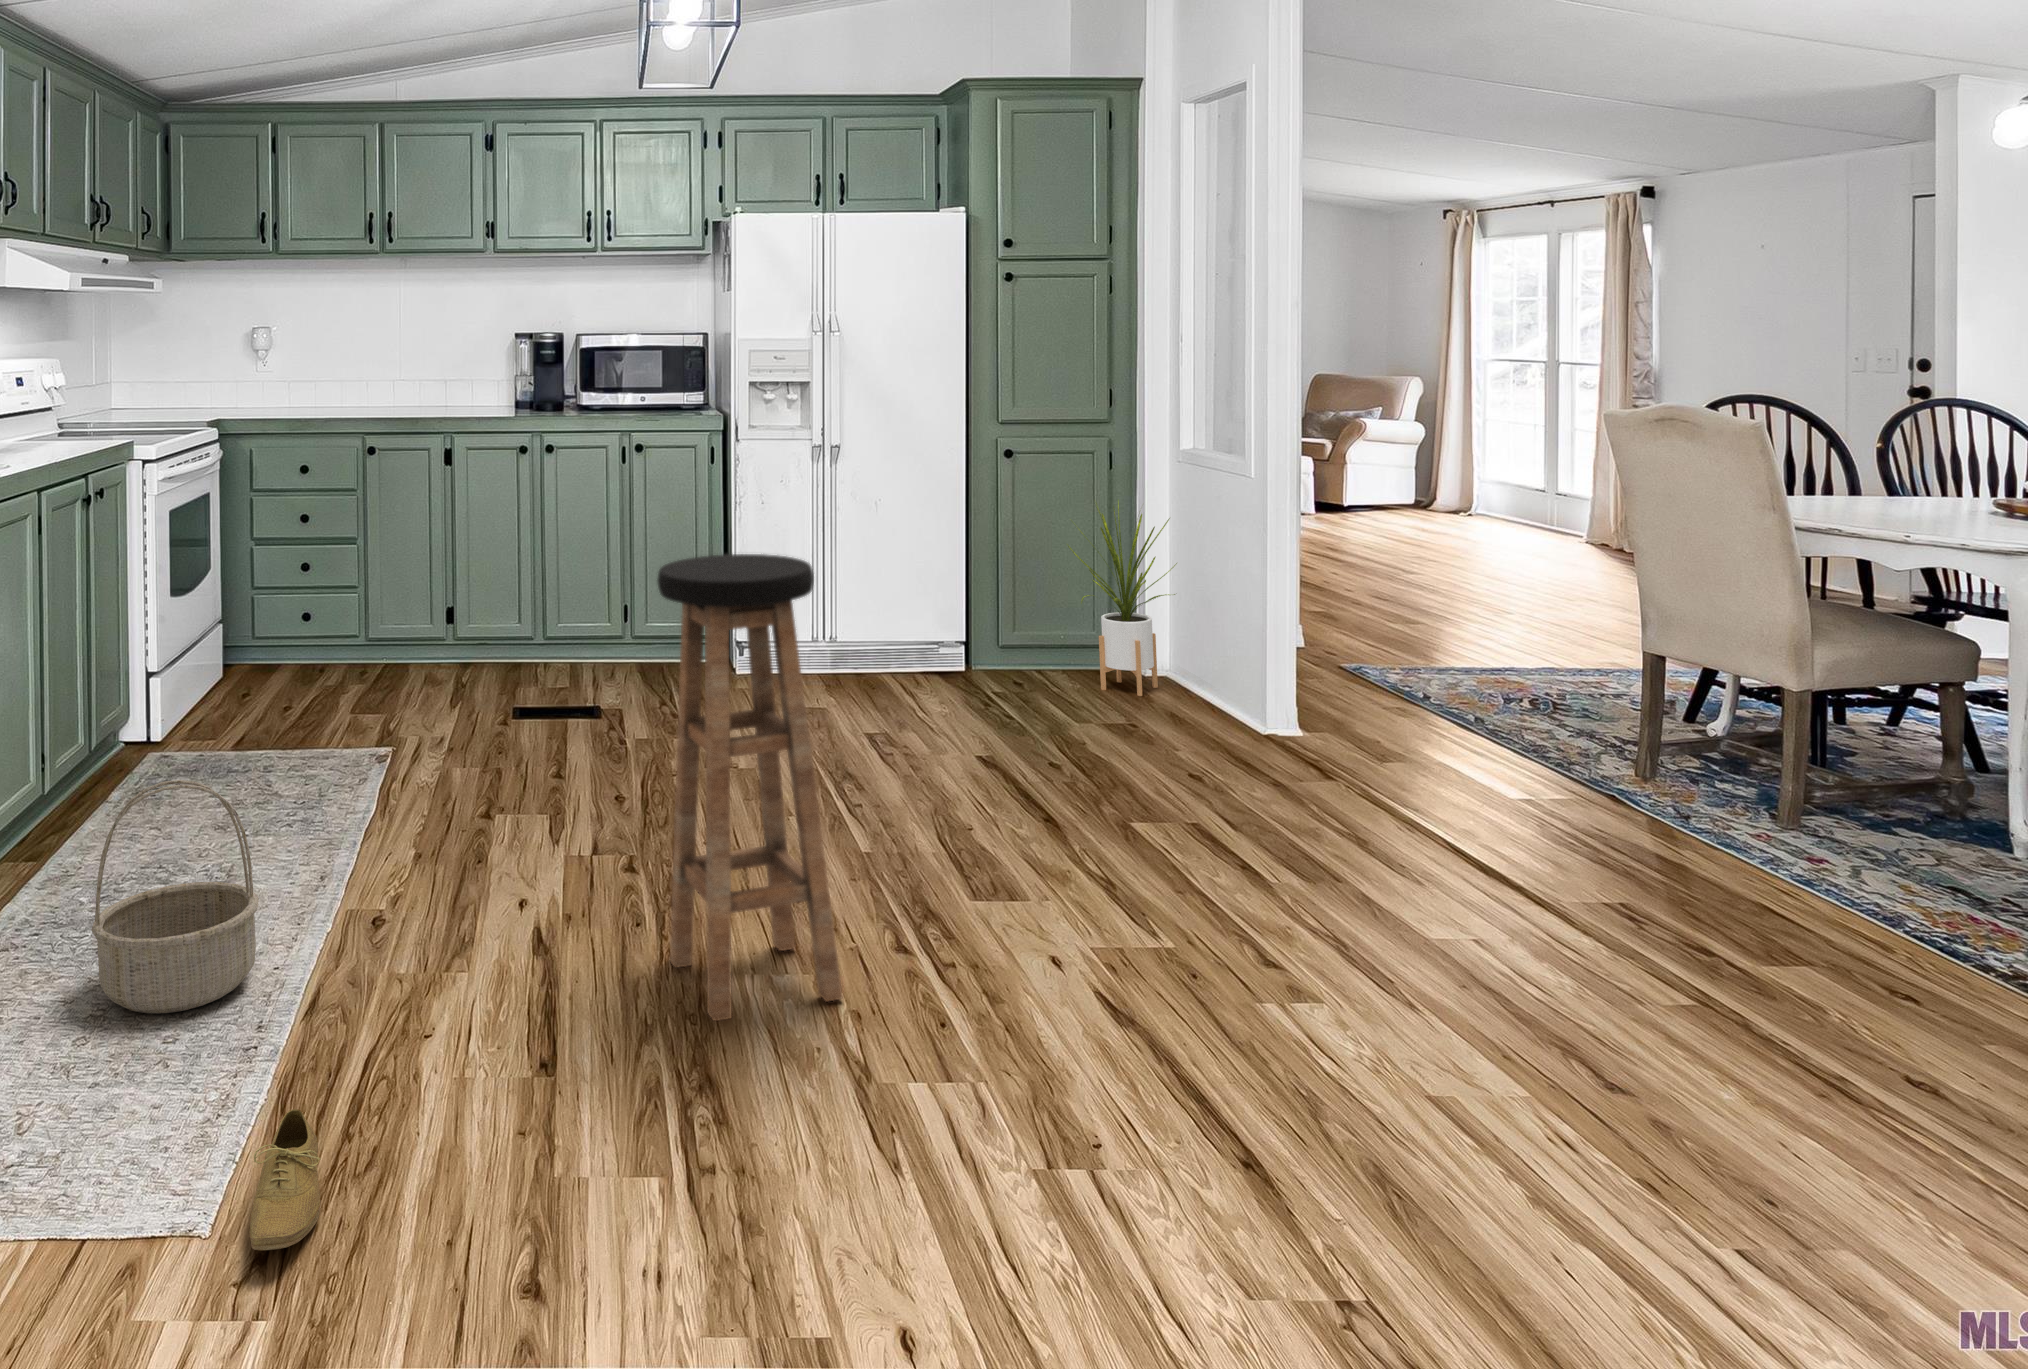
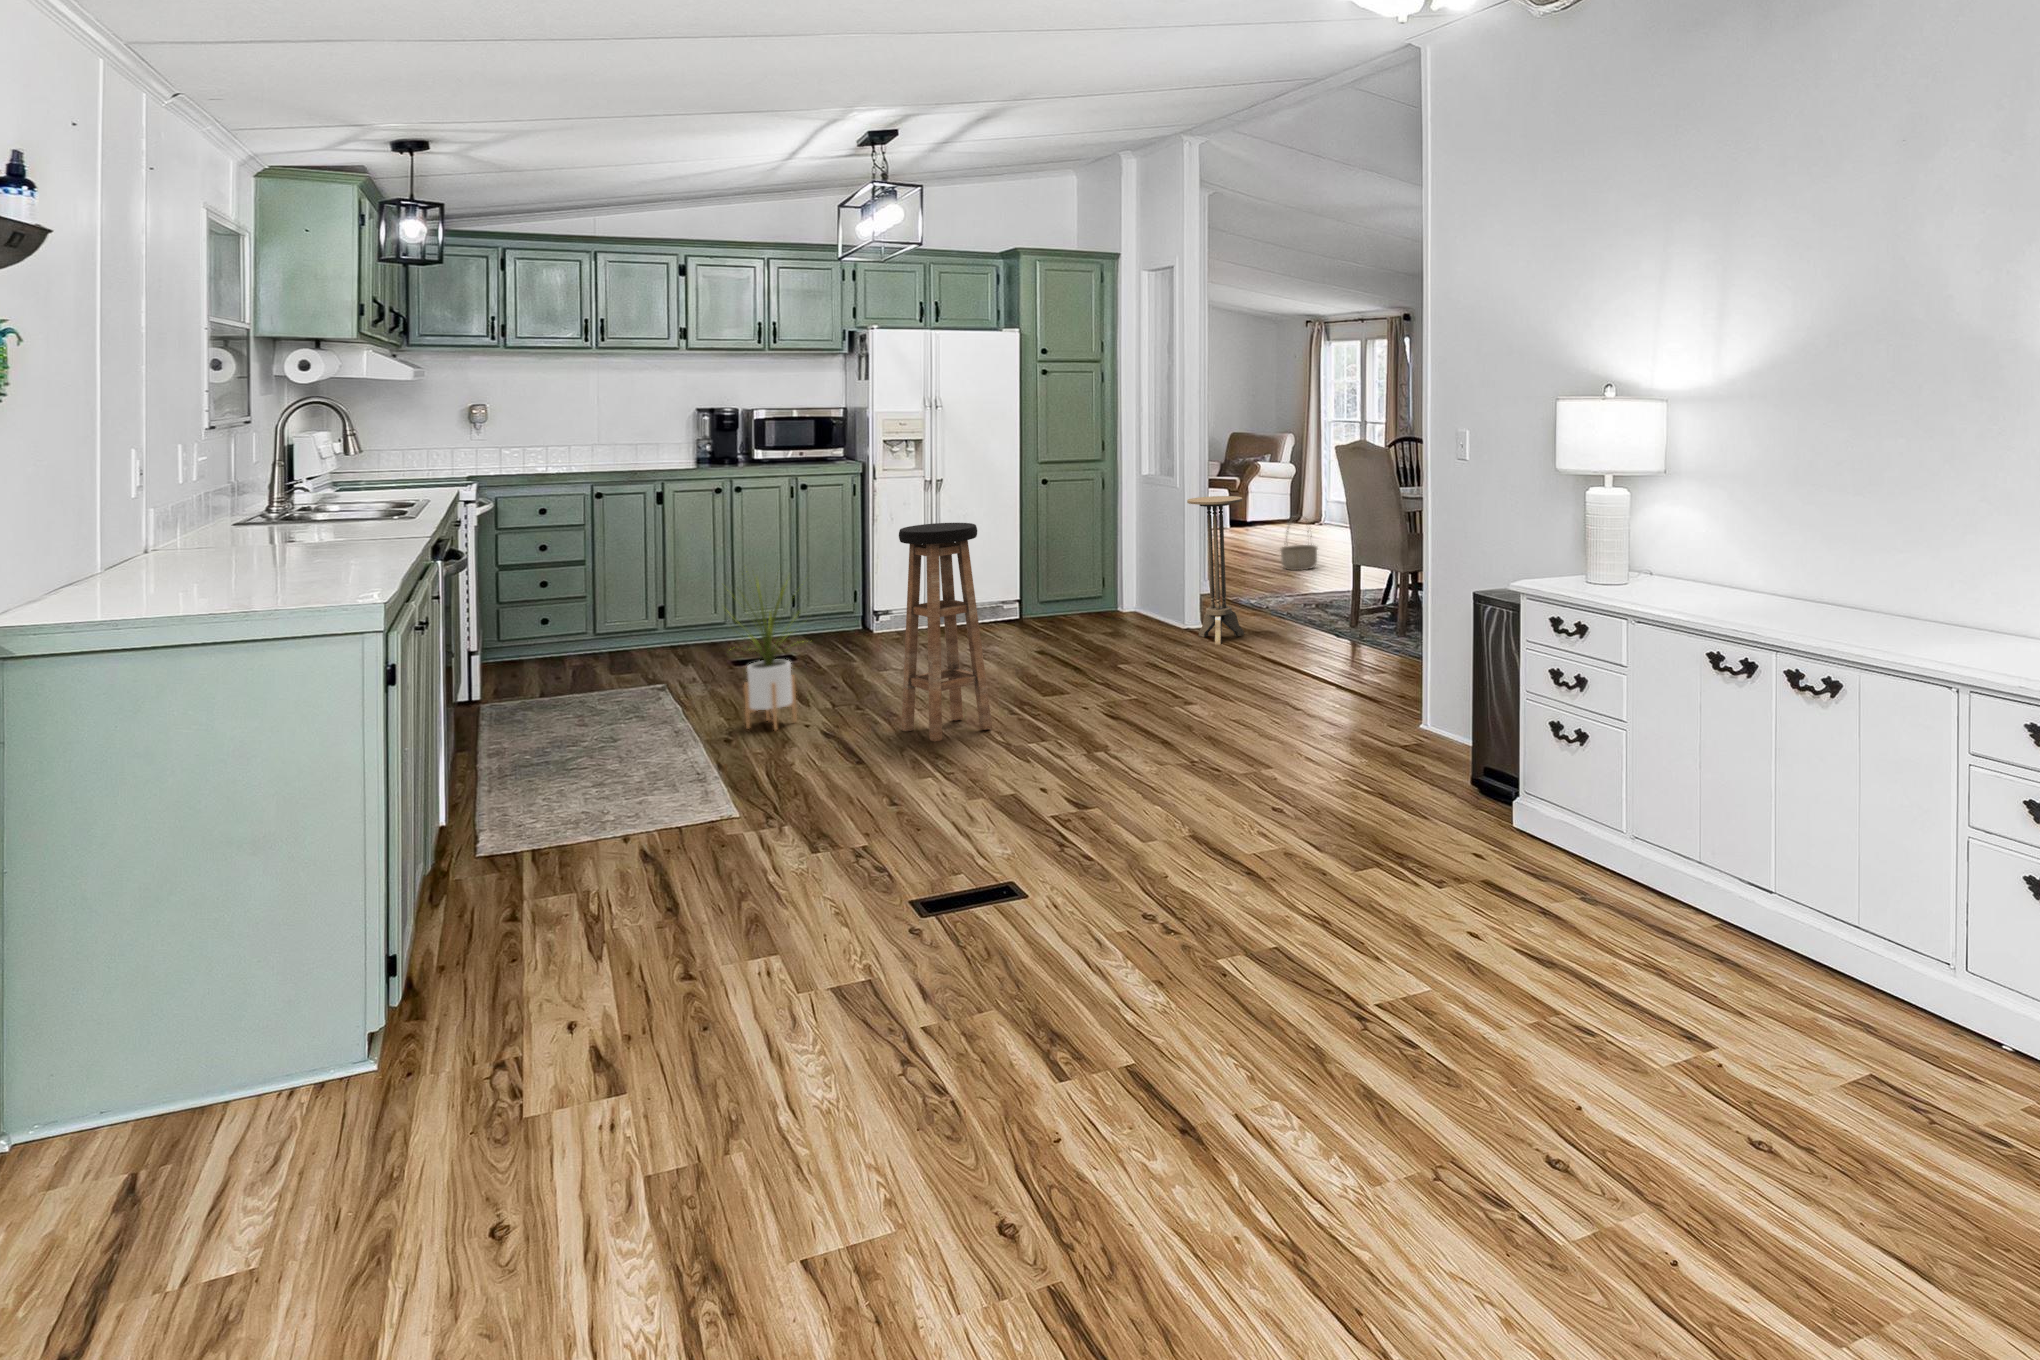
side table: none [1273,497,1393,786] -> present [1187,496,1244,644]
house plant: present [1068,503,1177,696] -> present [725,575,804,730]
basket: present [91,780,259,1013] -> present [1281,515,1317,570]
shoe: present [249,1109,321,1250] -> none [758,769,794,807]

